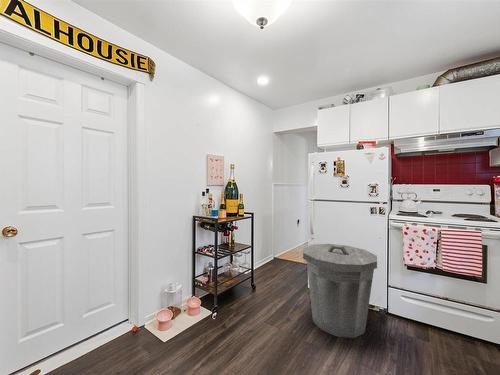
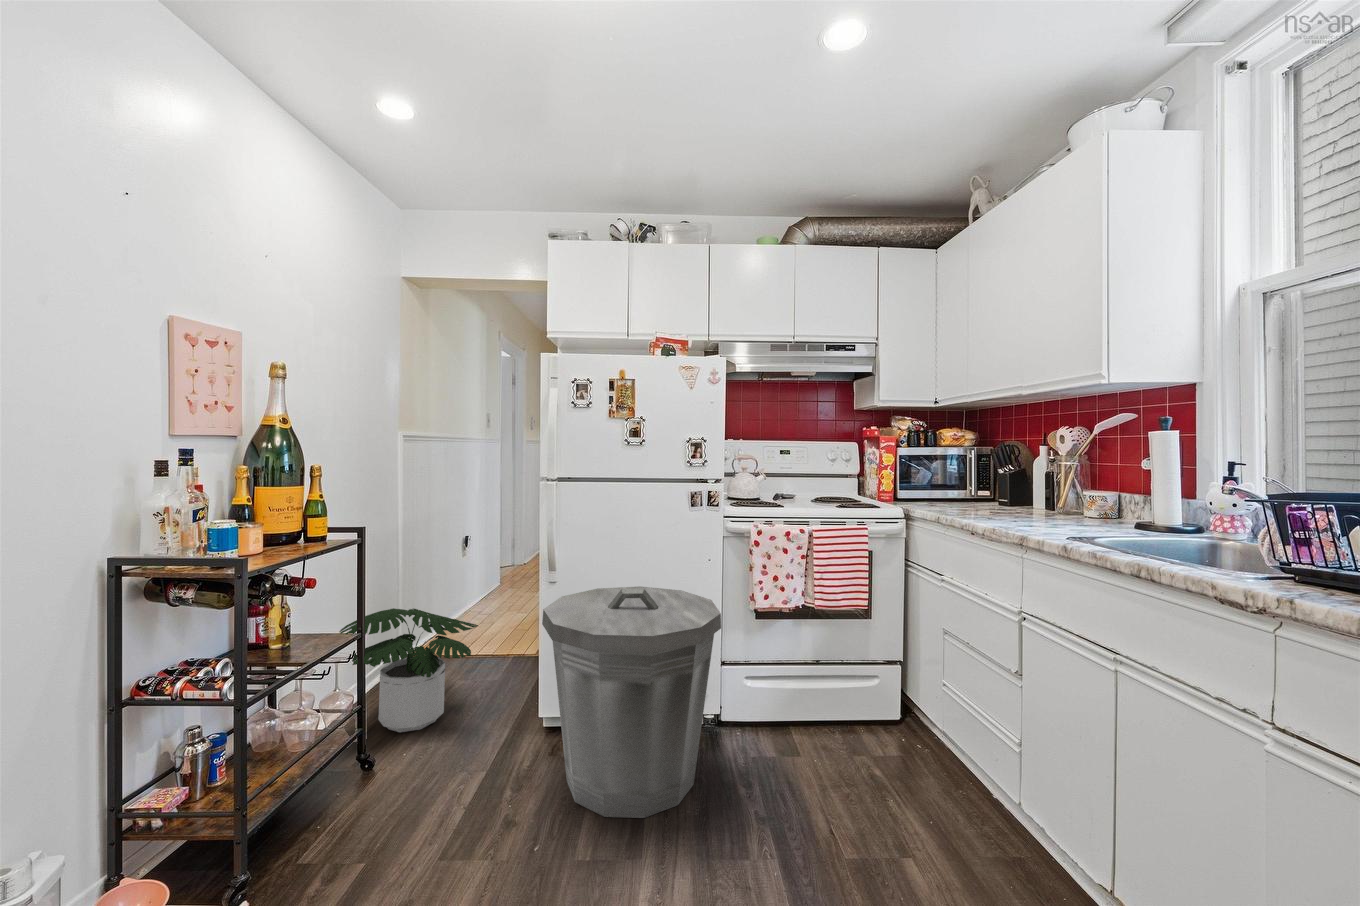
potted plant: none [248,241,290,282] -> present [339,608,478,732]

